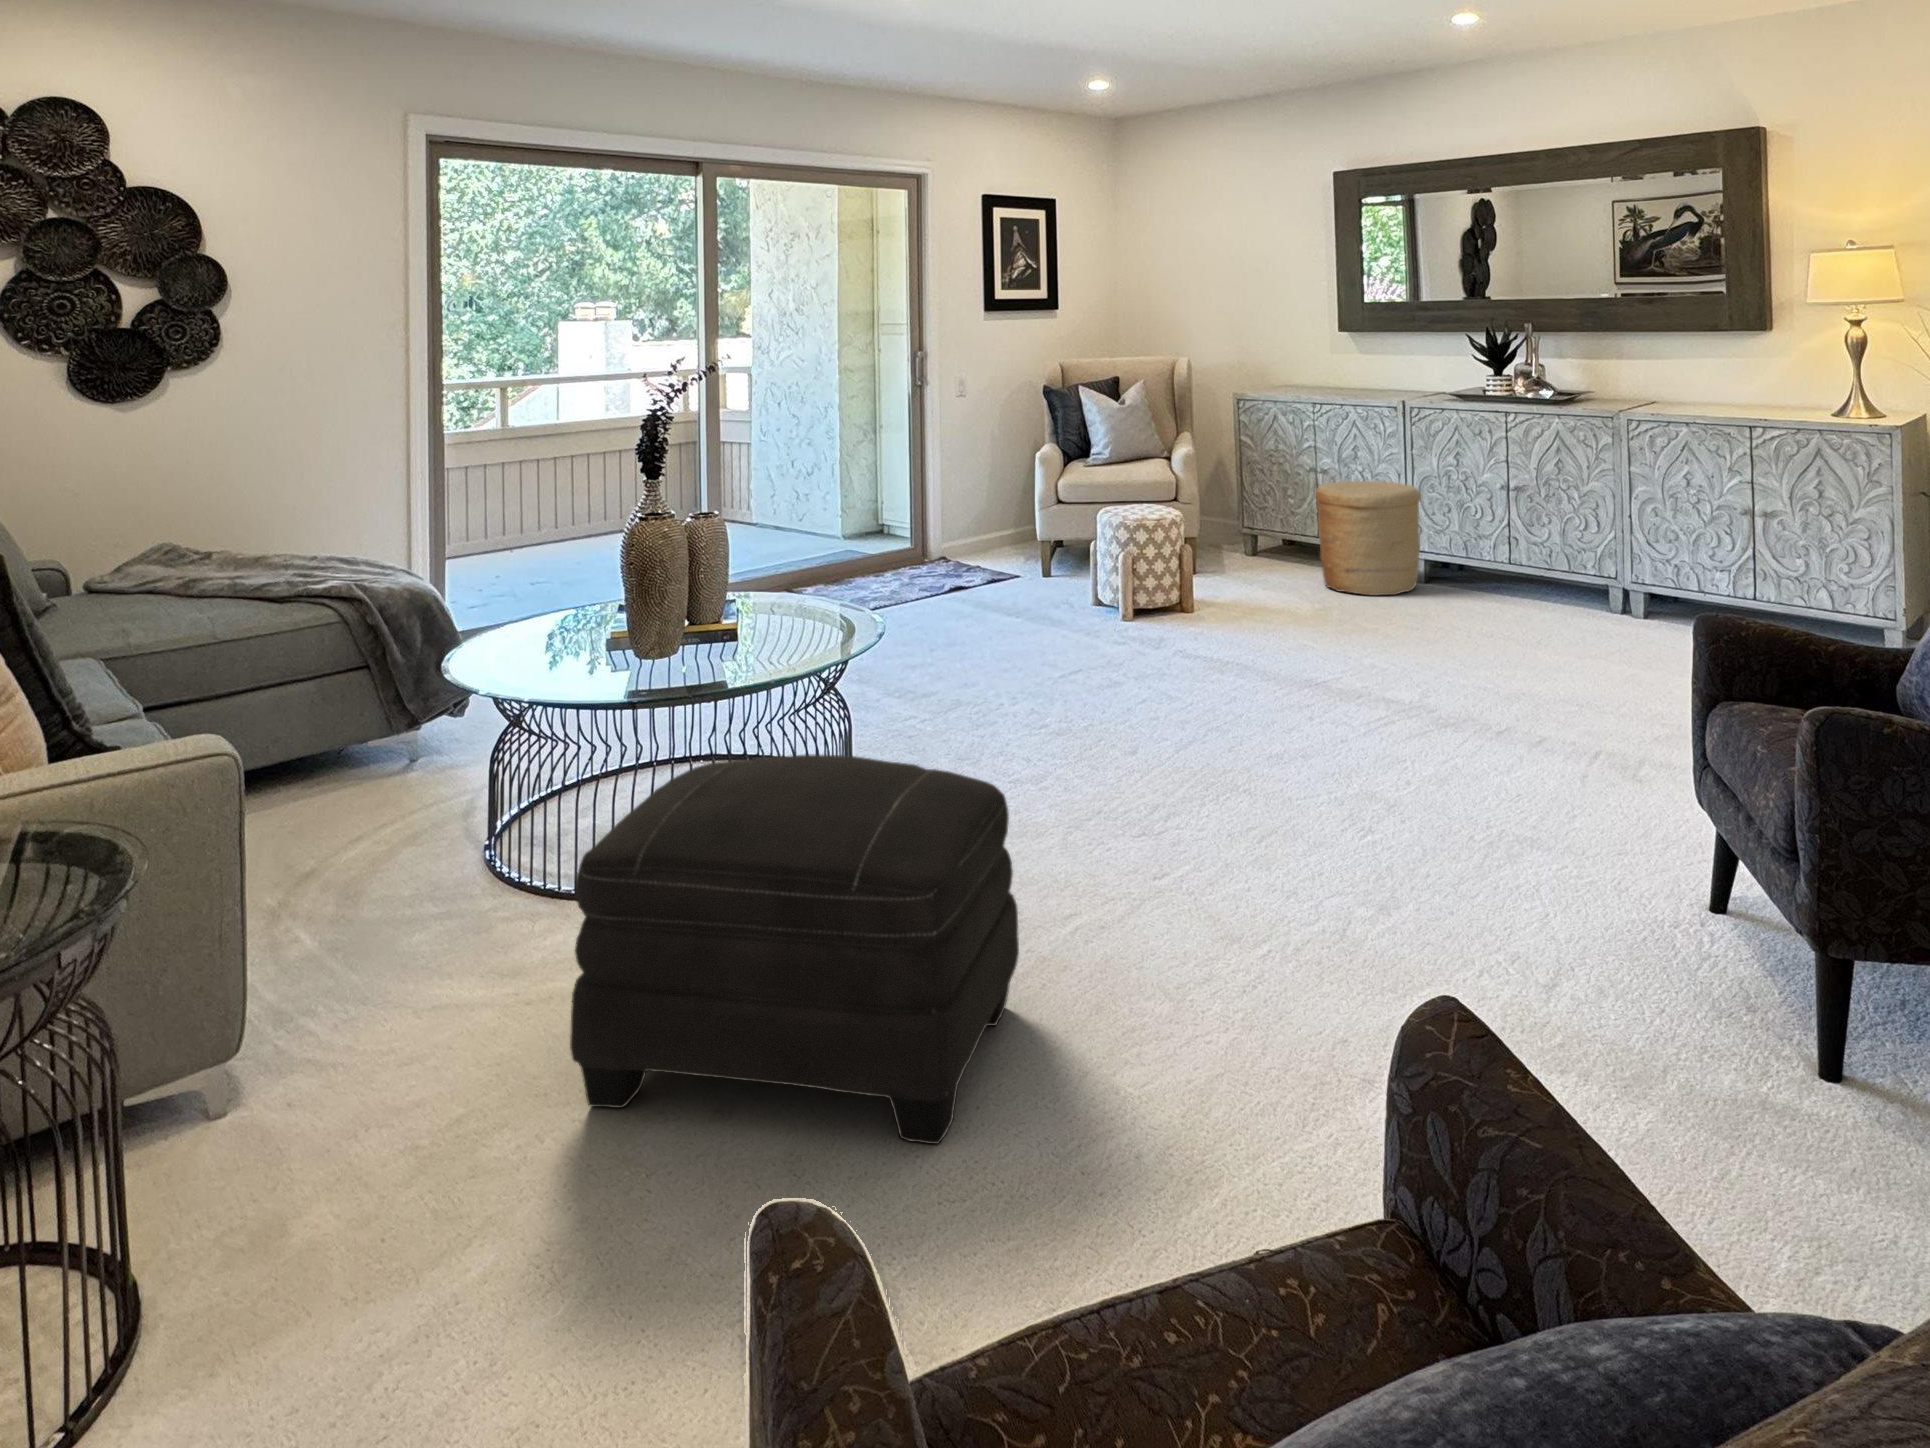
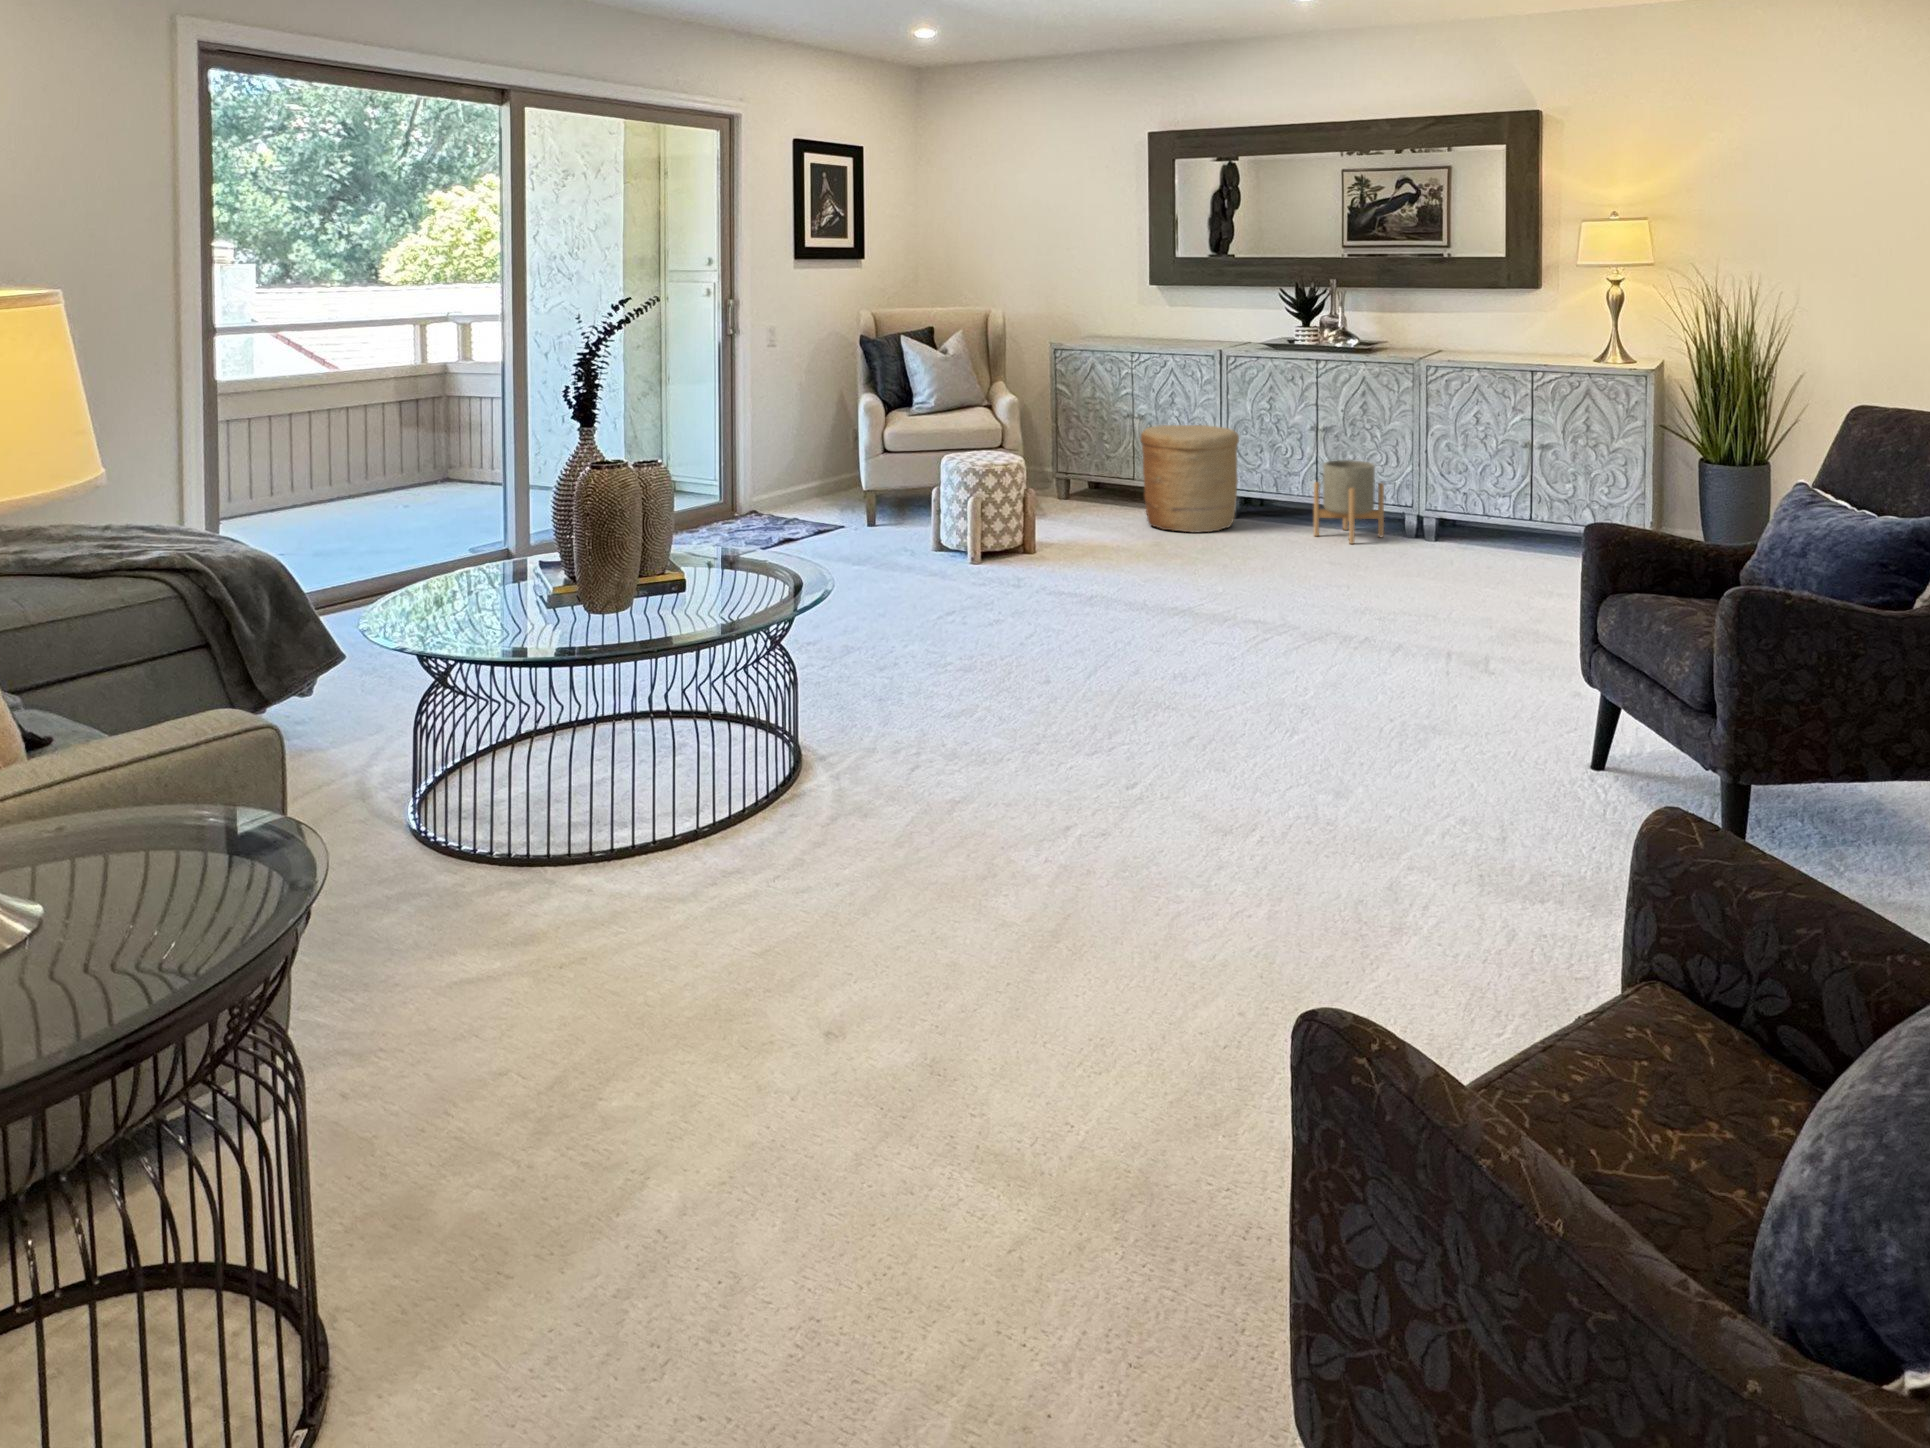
planter: none [1497,523,1578,615] -> present [1314,460,1384,544]
ottoman: present [570,754,1019,1144] -> none [682,689,1085,1051]

